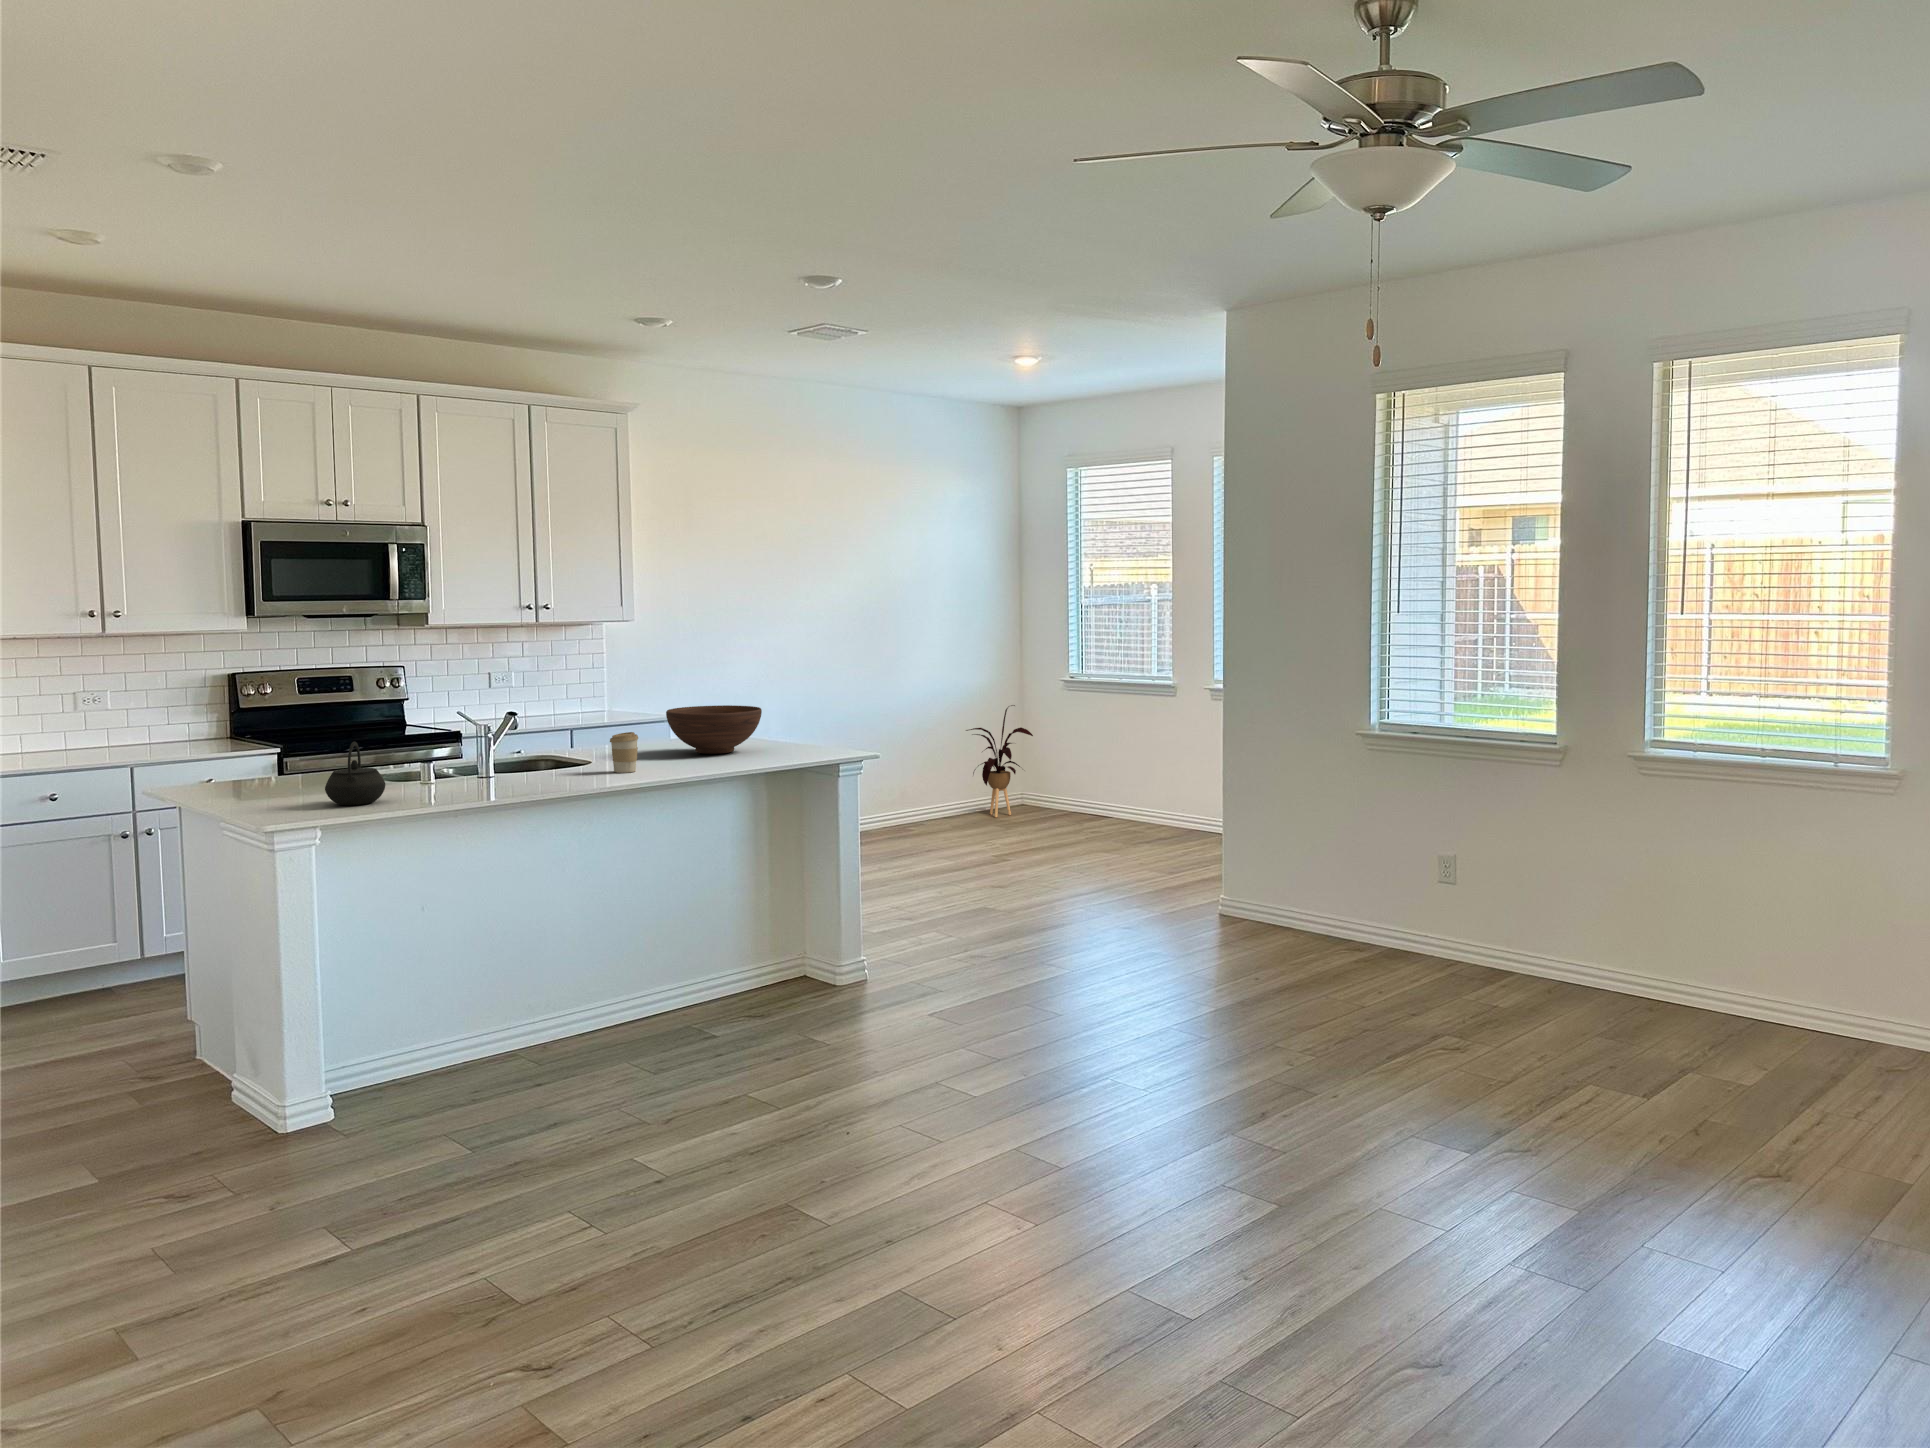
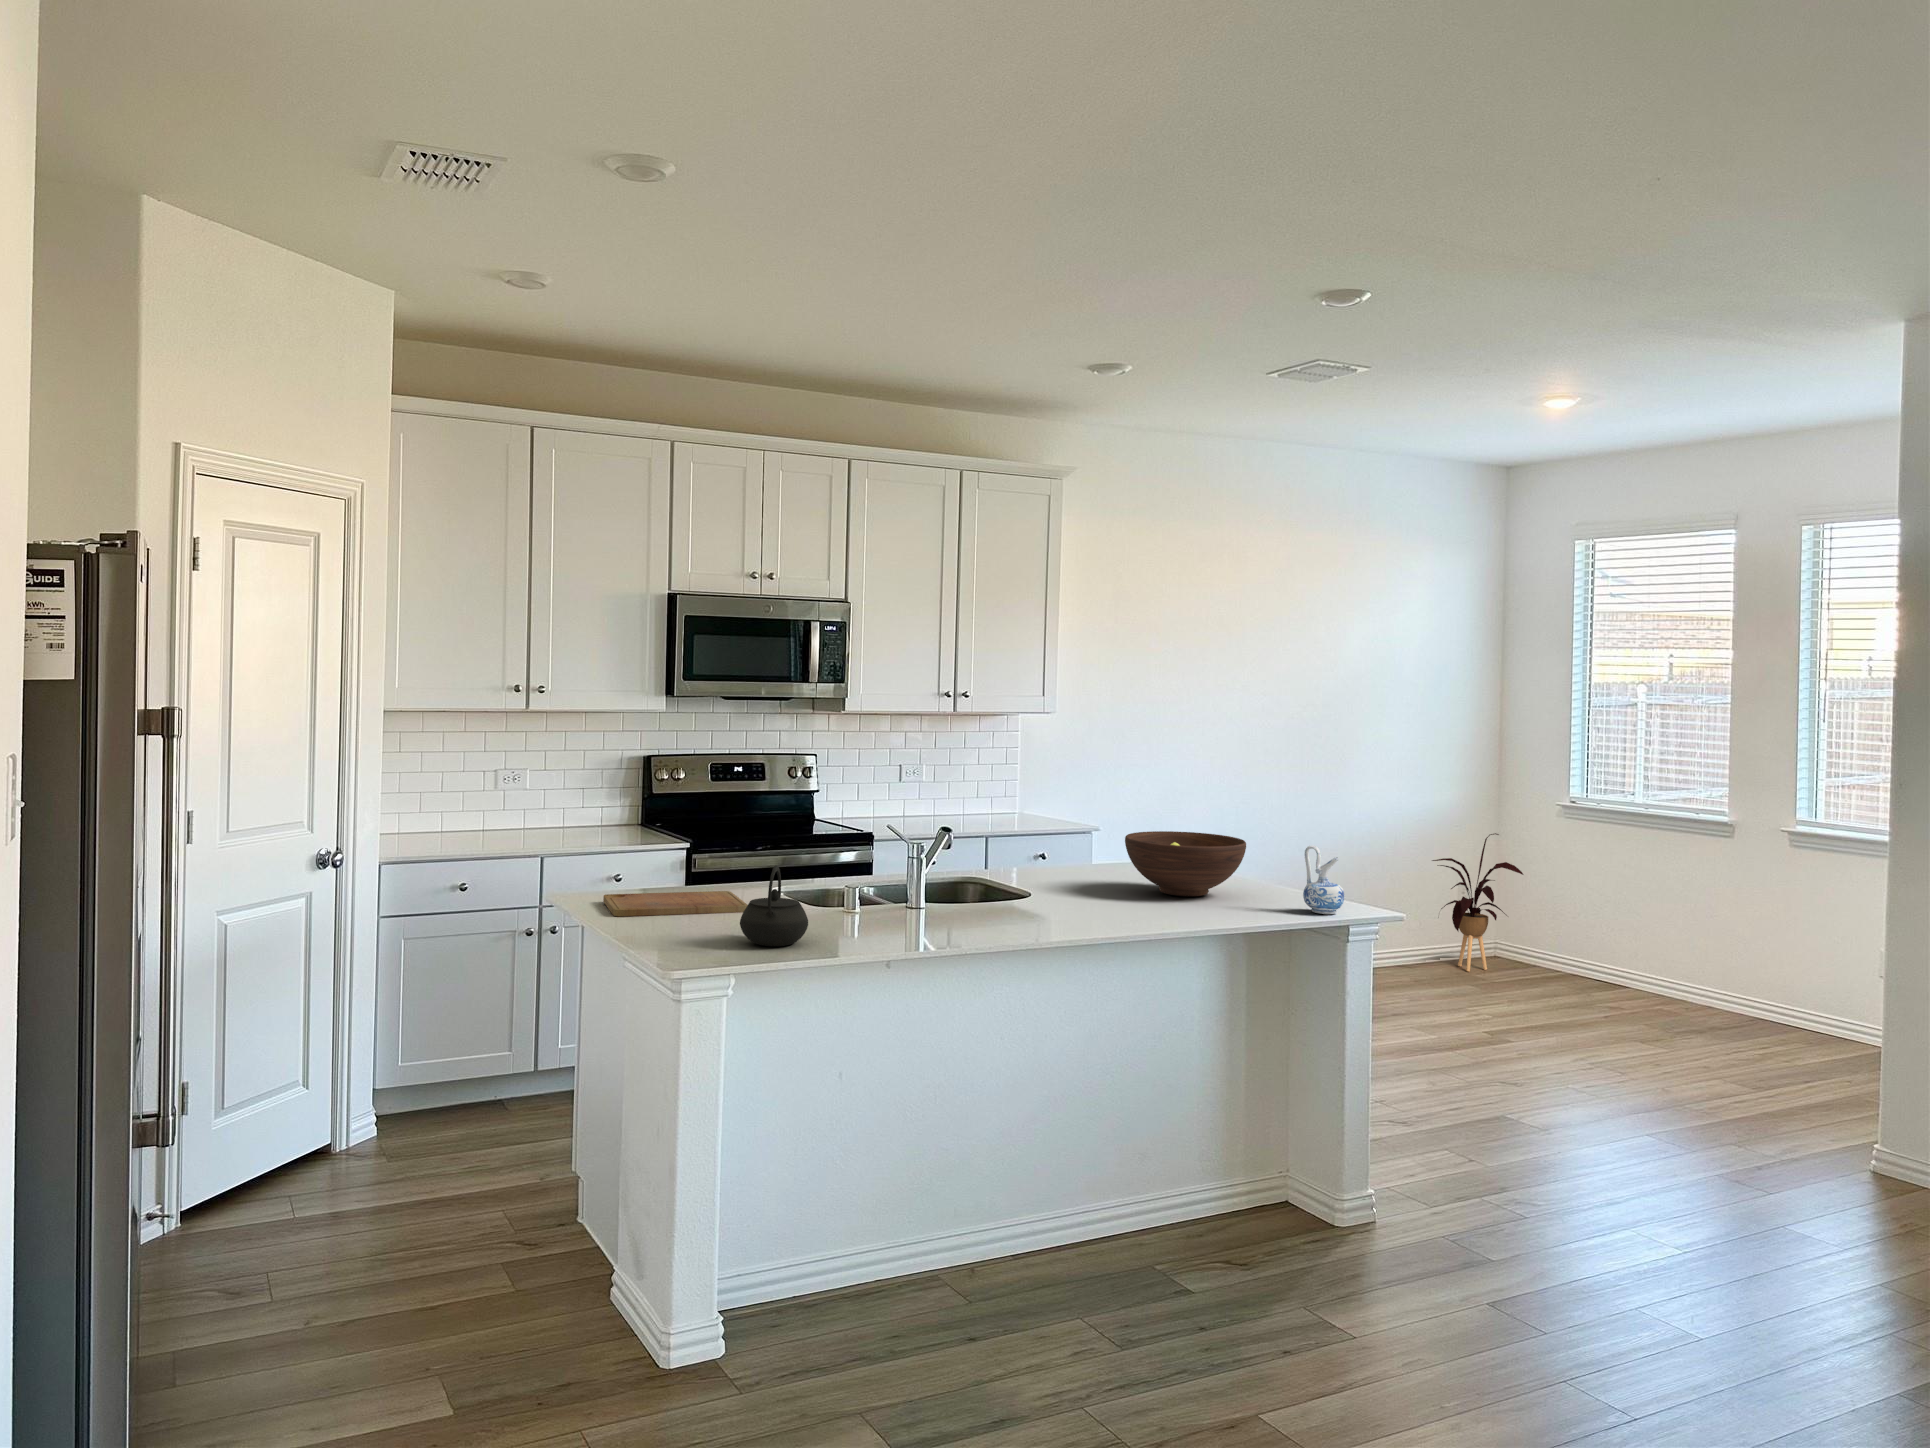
ceramic pitcher: none [800,706,830,757] -> present [1303,845,1344,914]
coffee cup: present [610,732,638,773] -> none [1067,867,1103,920]
cutting board: none [198,775,335,799] -> present [603,891,747,916]

